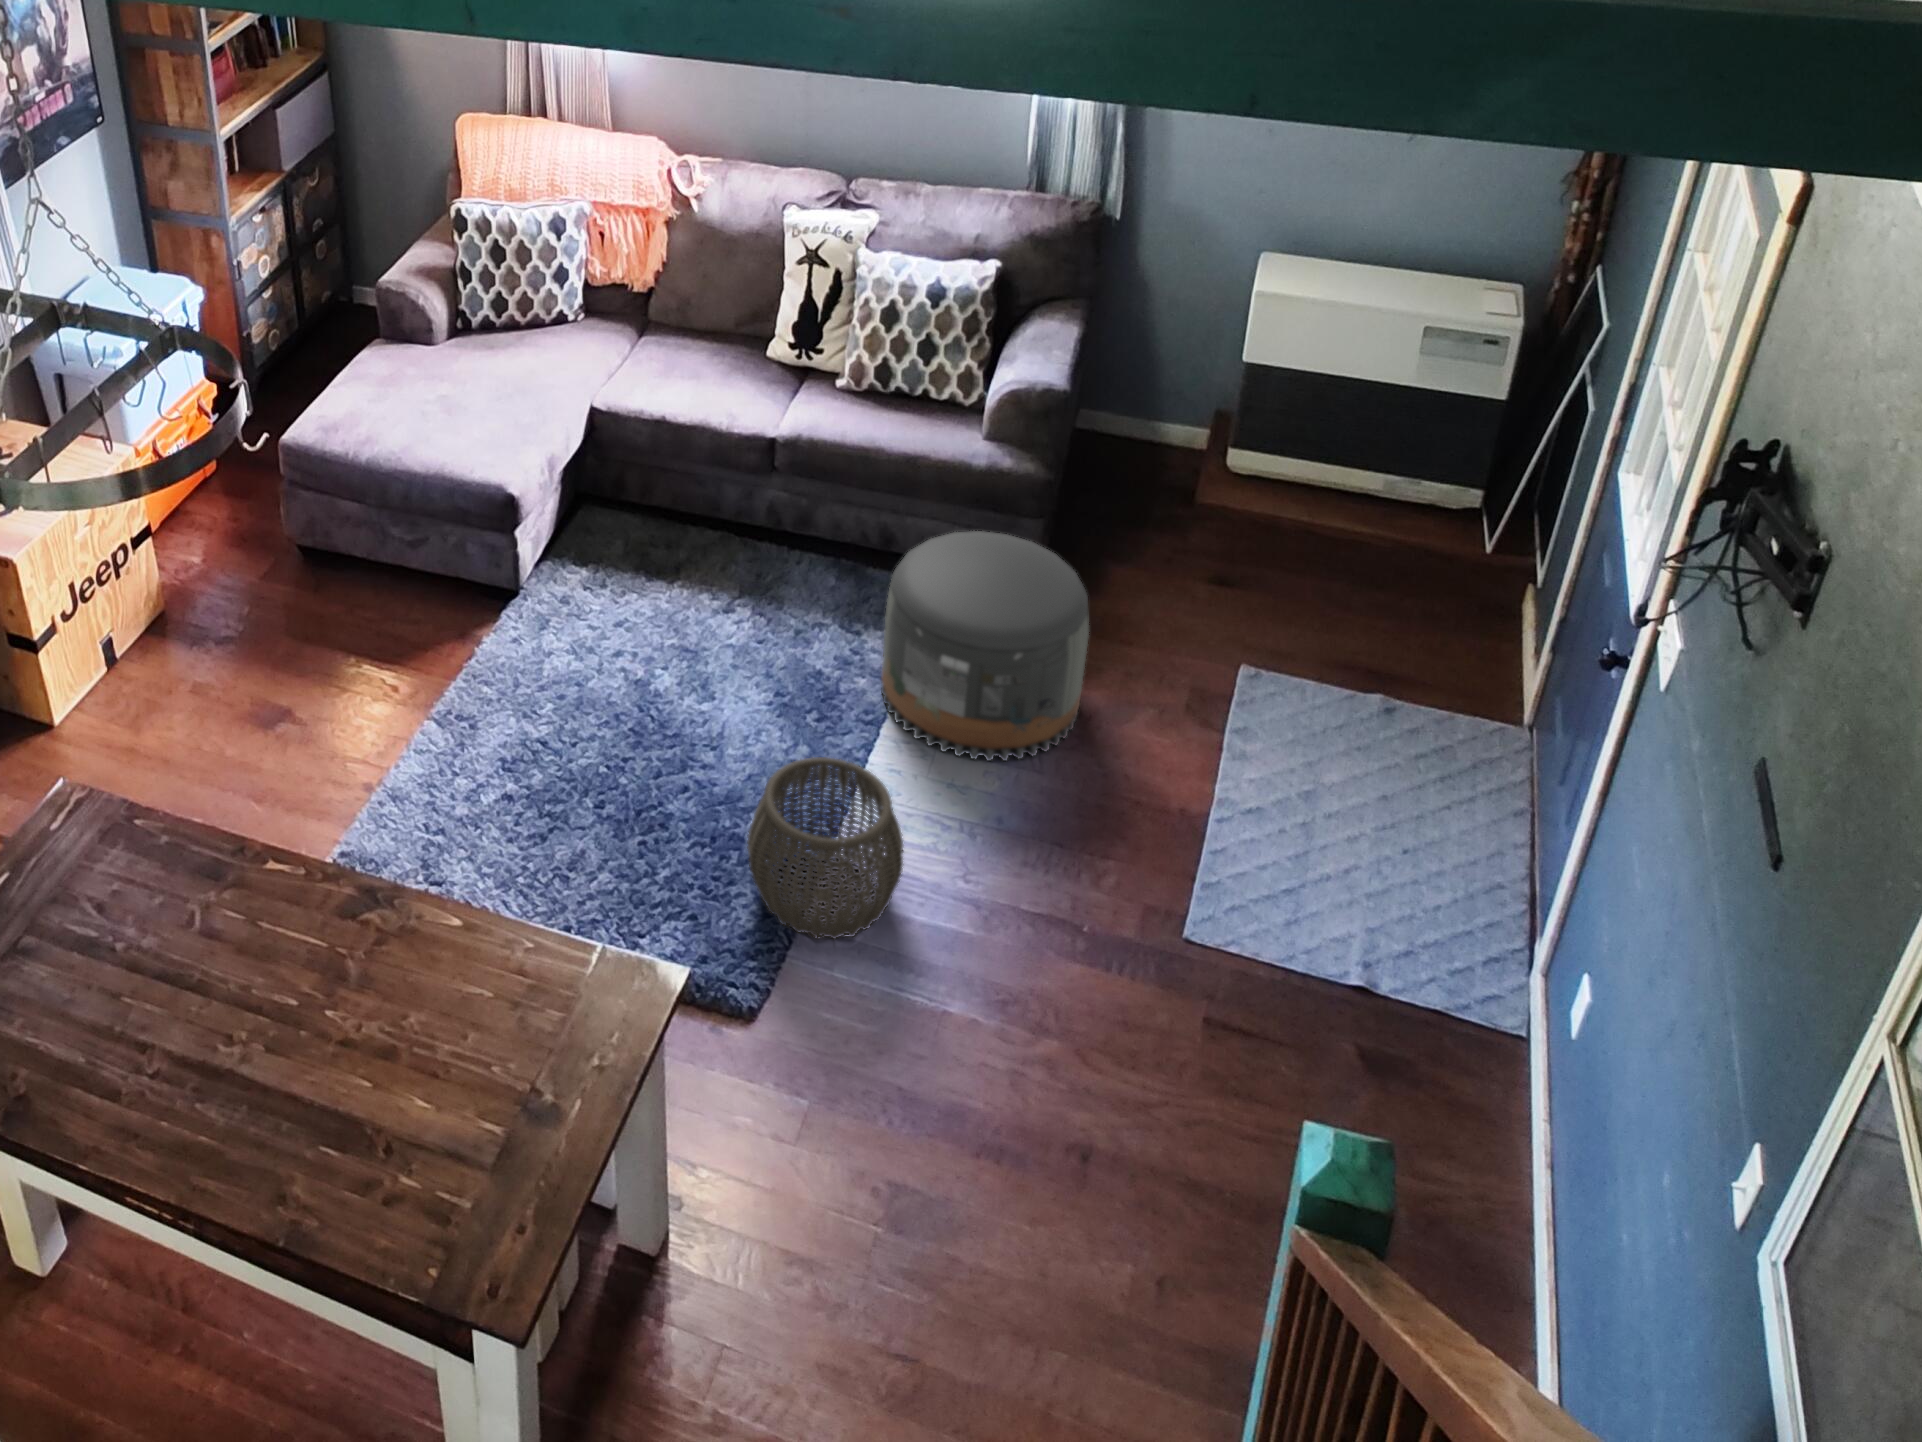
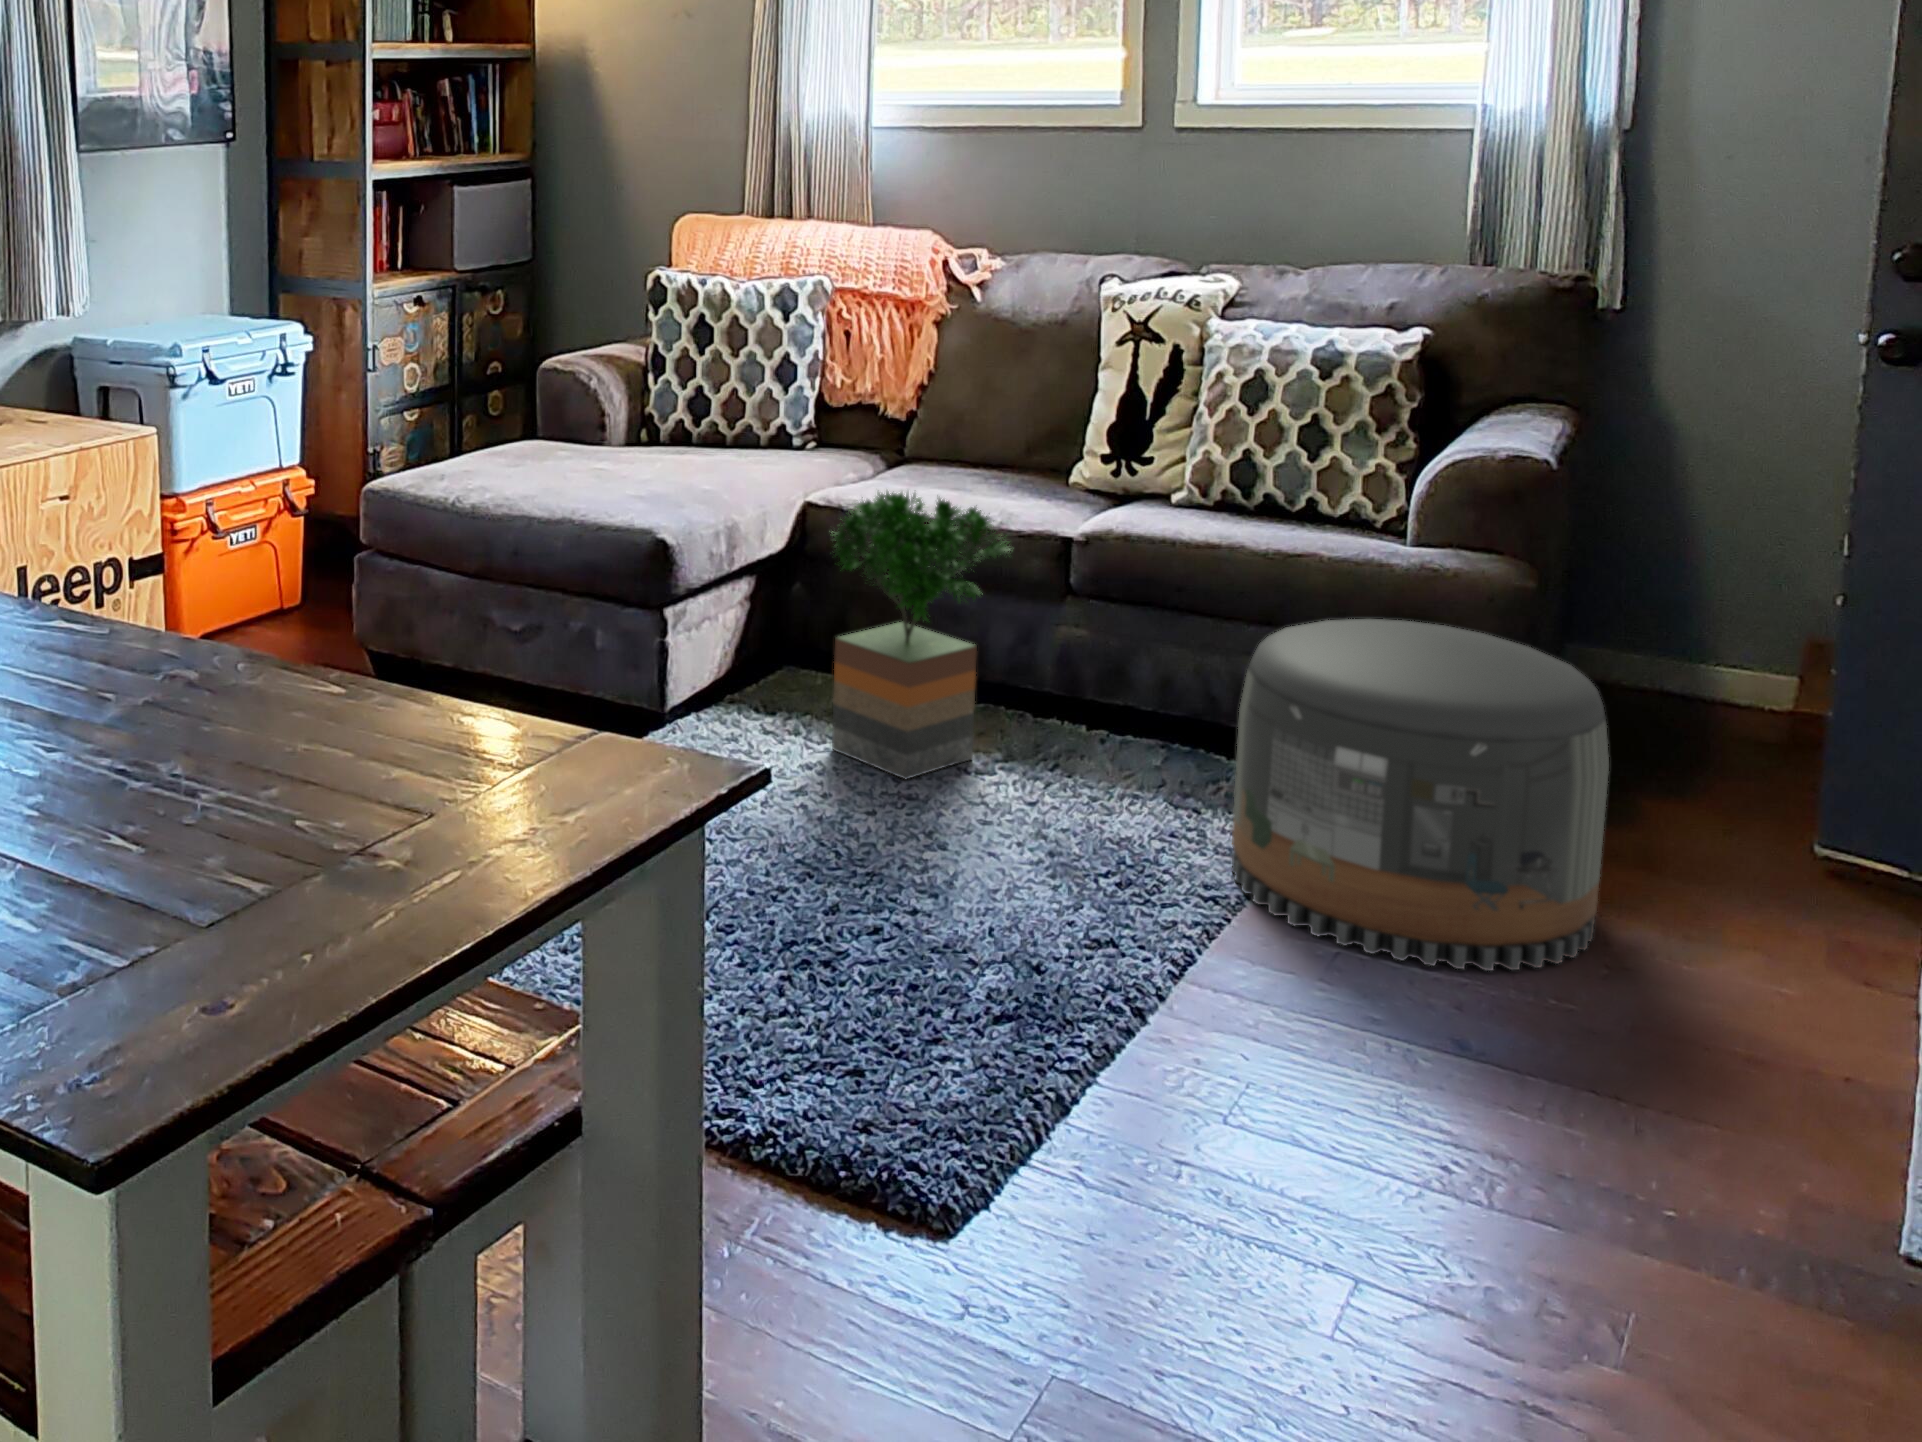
potted tree: none [624,447,744,636] -> present [832,491,1010,779]
woven basket: present [747,757,903,939] -> none [968,822,1262,1143]

